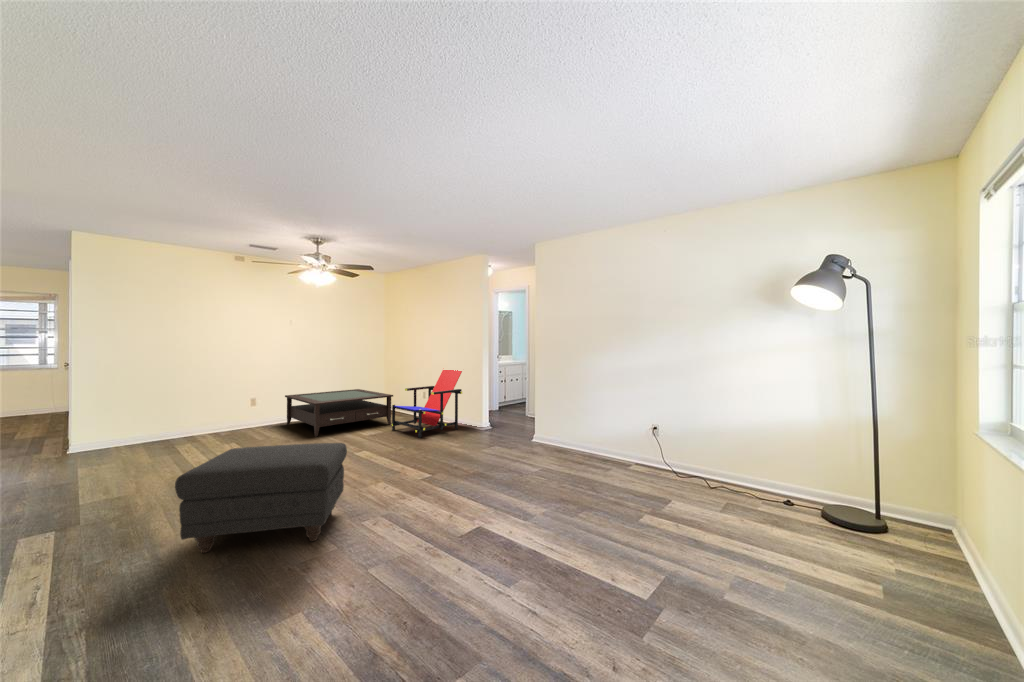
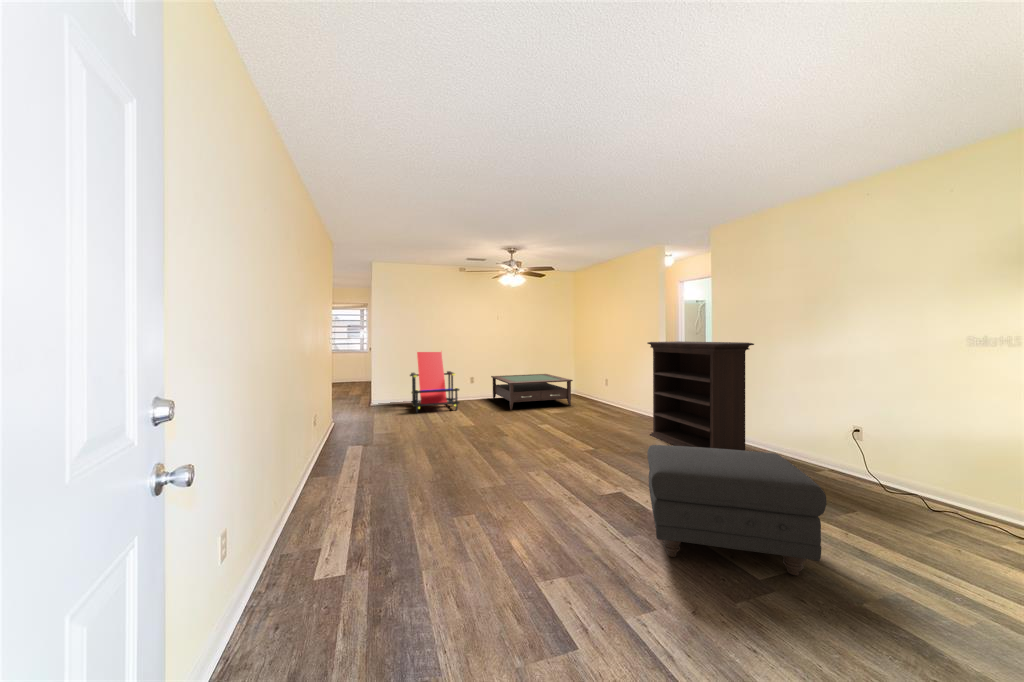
bookshelf: none [482,353,580,470] -> present [647,341,754,451]
lounge chair: present [392,370,462,438] -> present [410,352,459,413]
ottoman: present [175,443,347,553] -> present [647,445,827,575]

